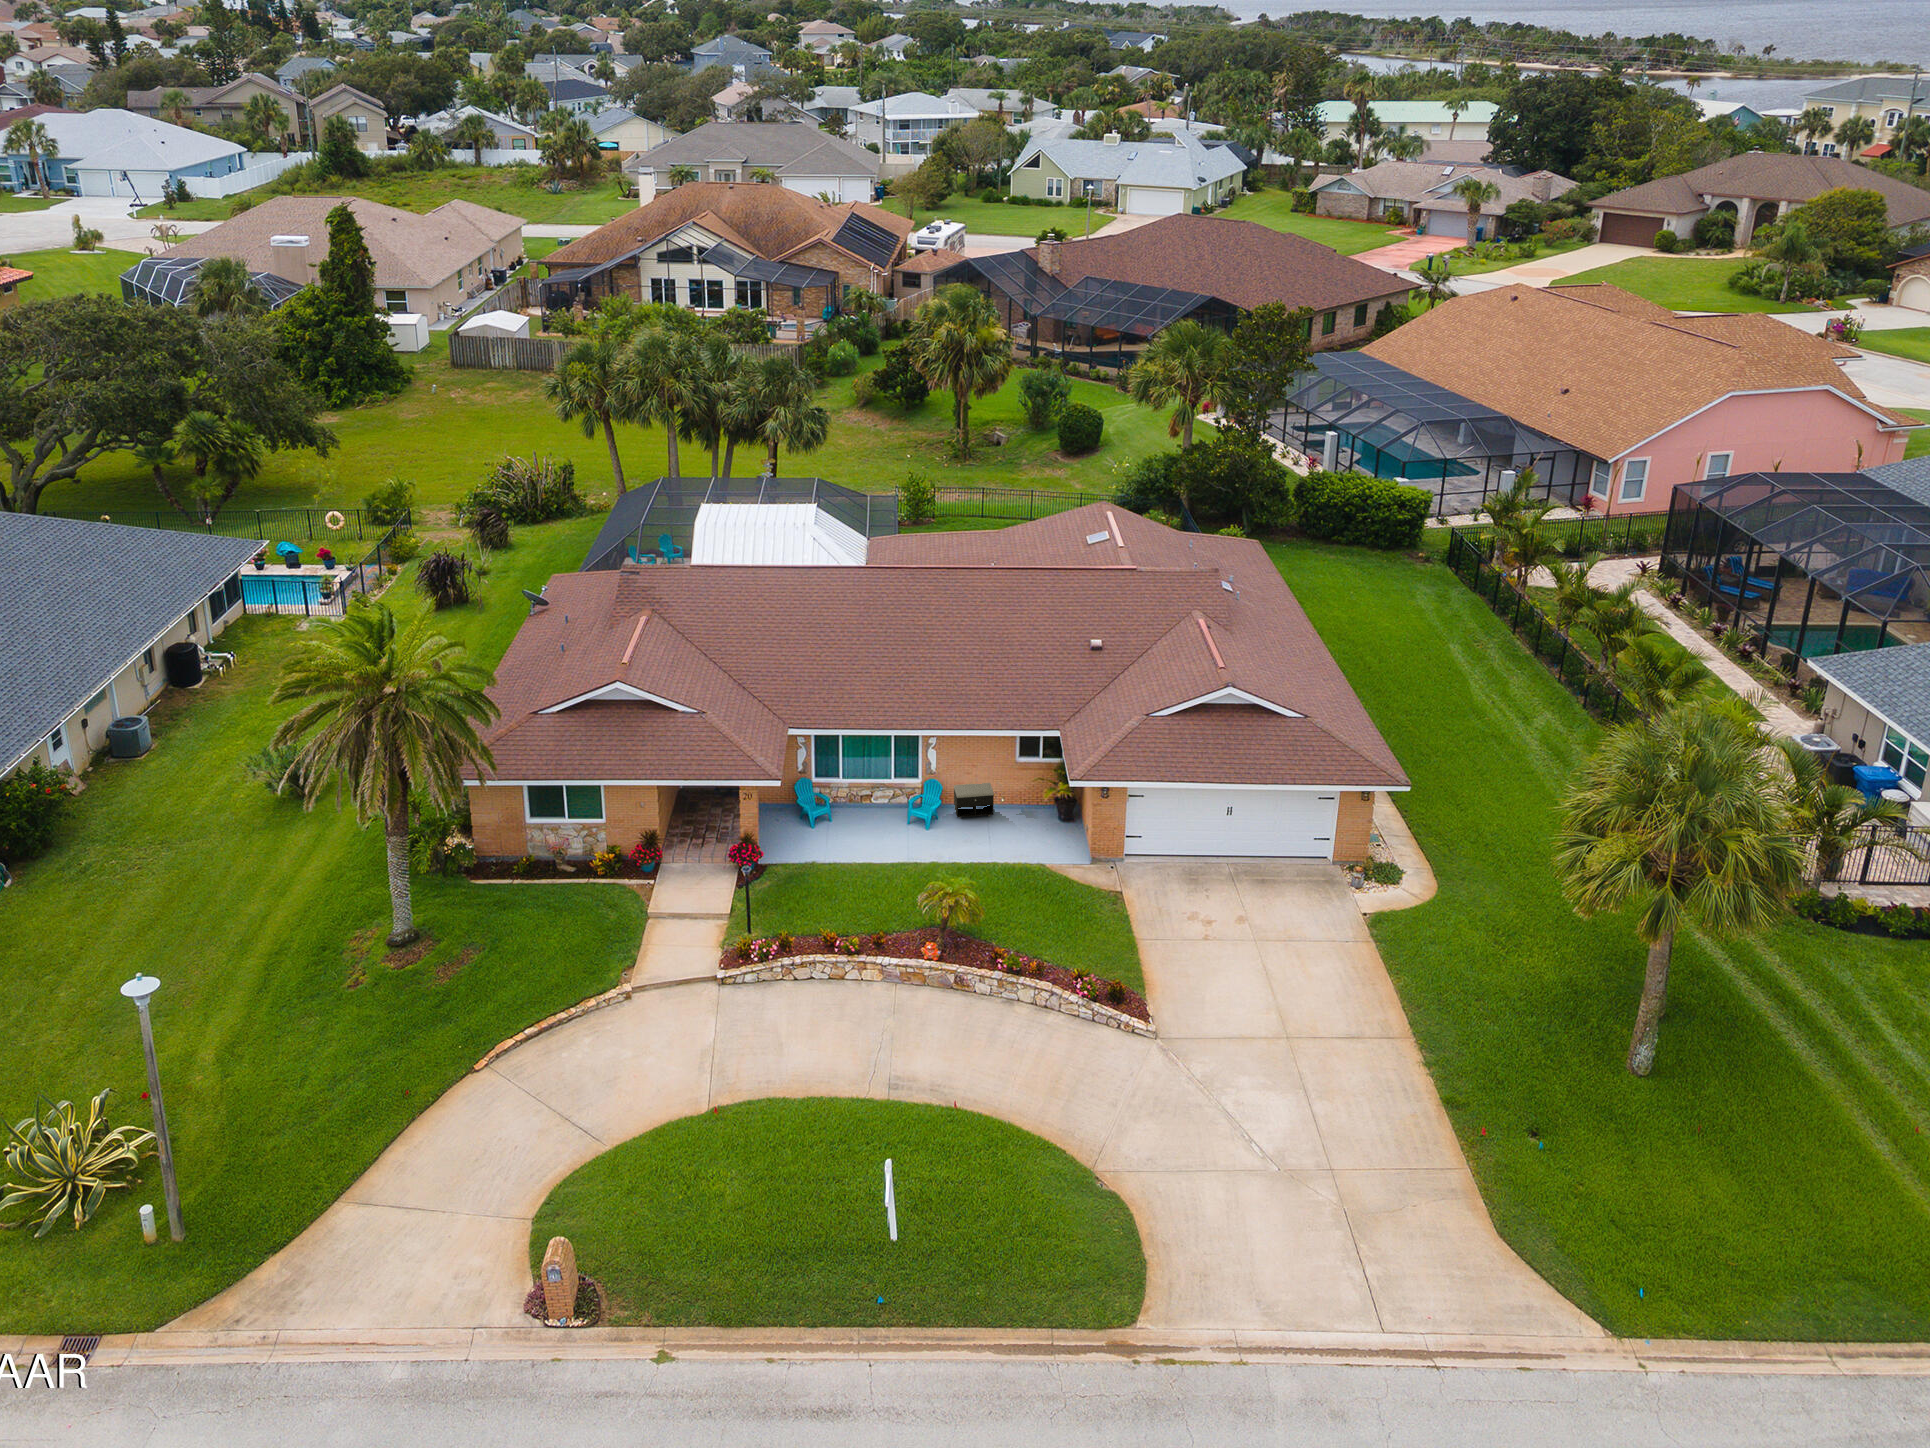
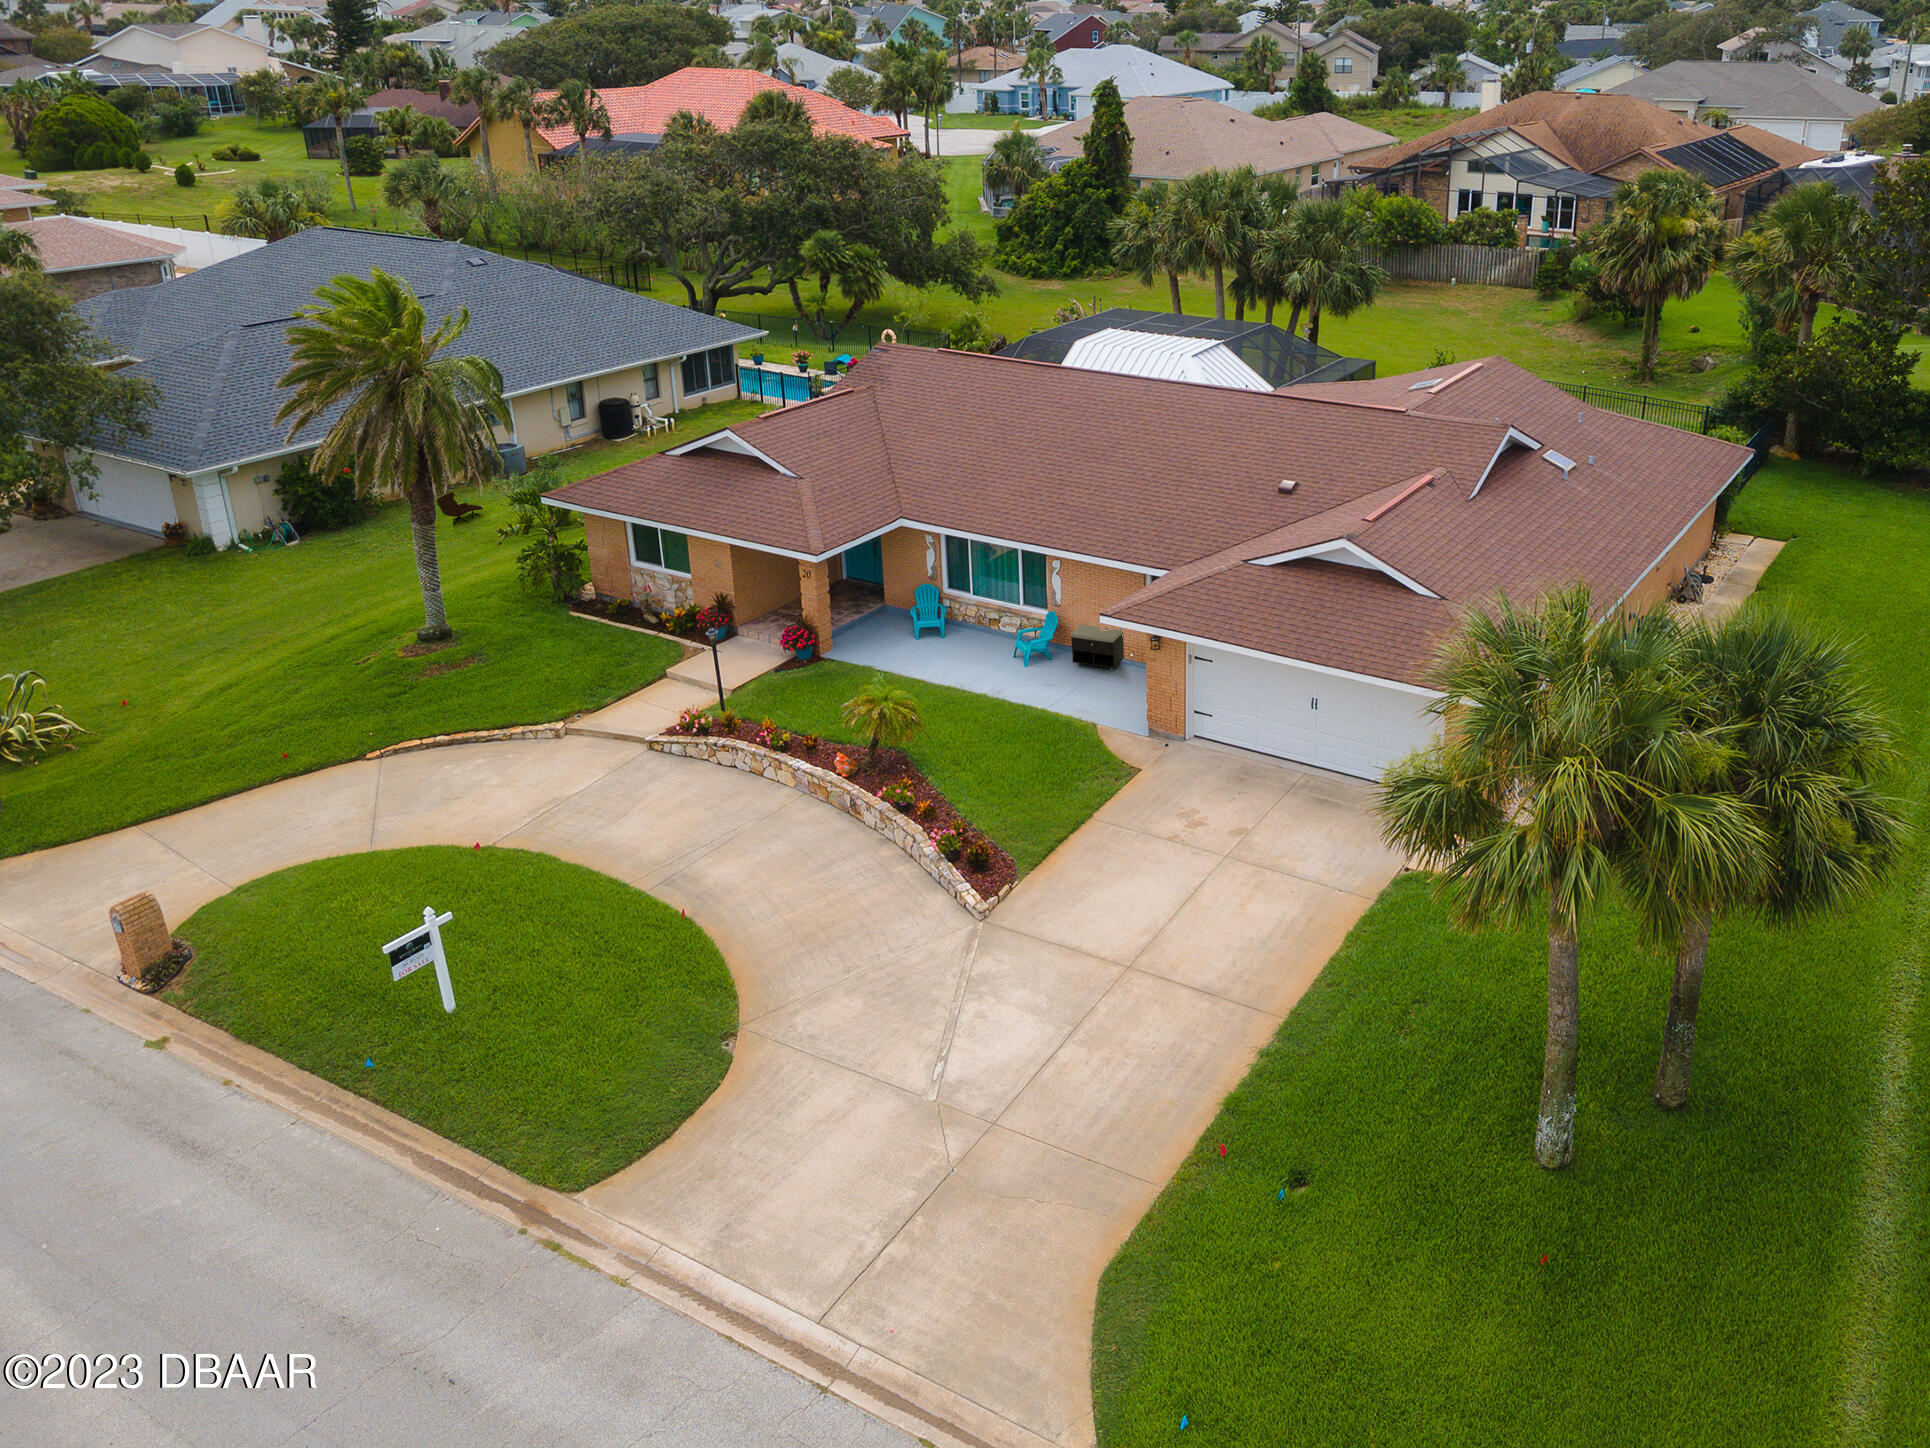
lounge chair: none [147,784,188,818] -> present [436,492,483,525]

